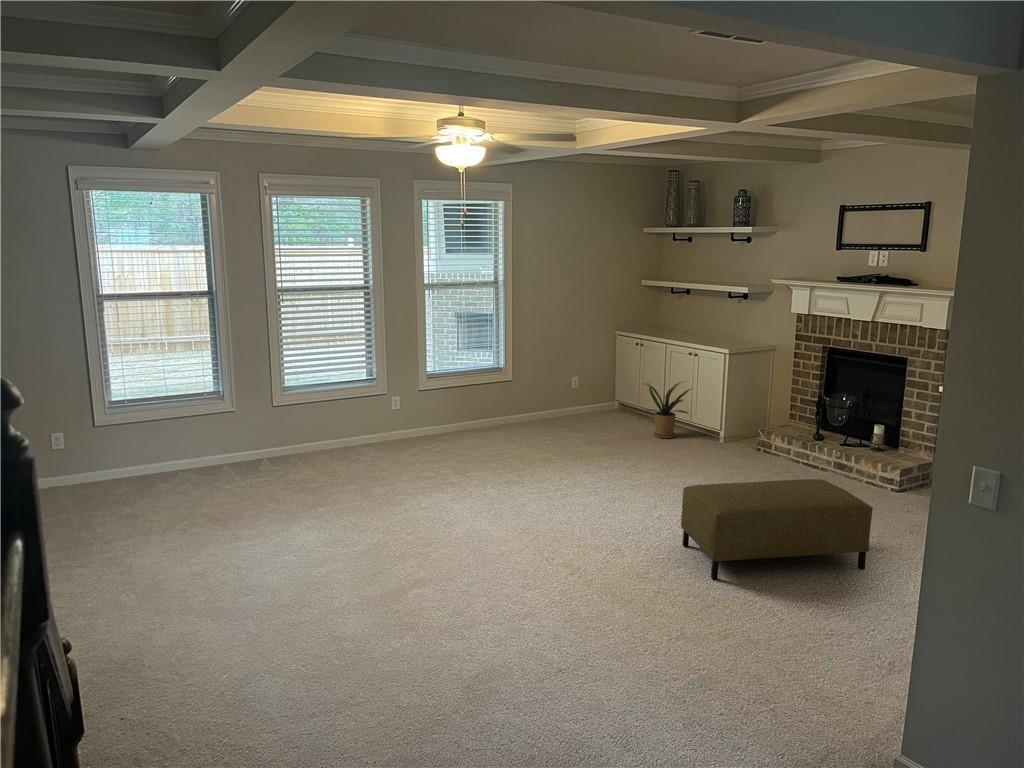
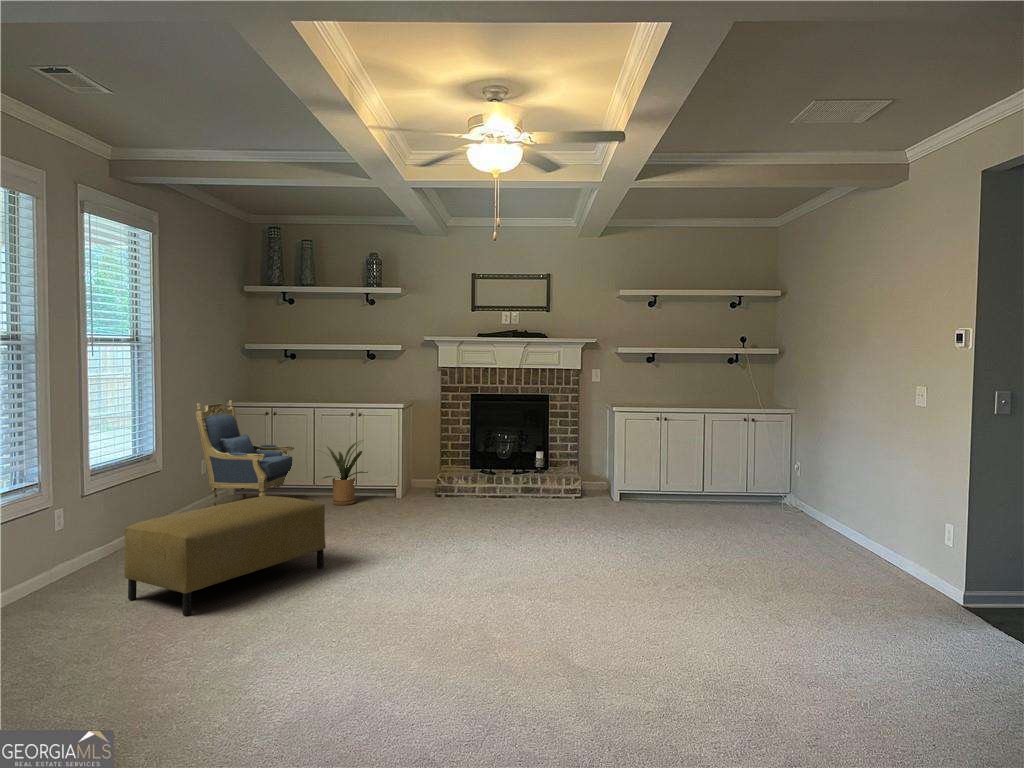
armchair: none [564,323,643,429] -> present [196,400,294,506]
ottoman: present [681,479,873,580] -> present [125,496,326,616]

